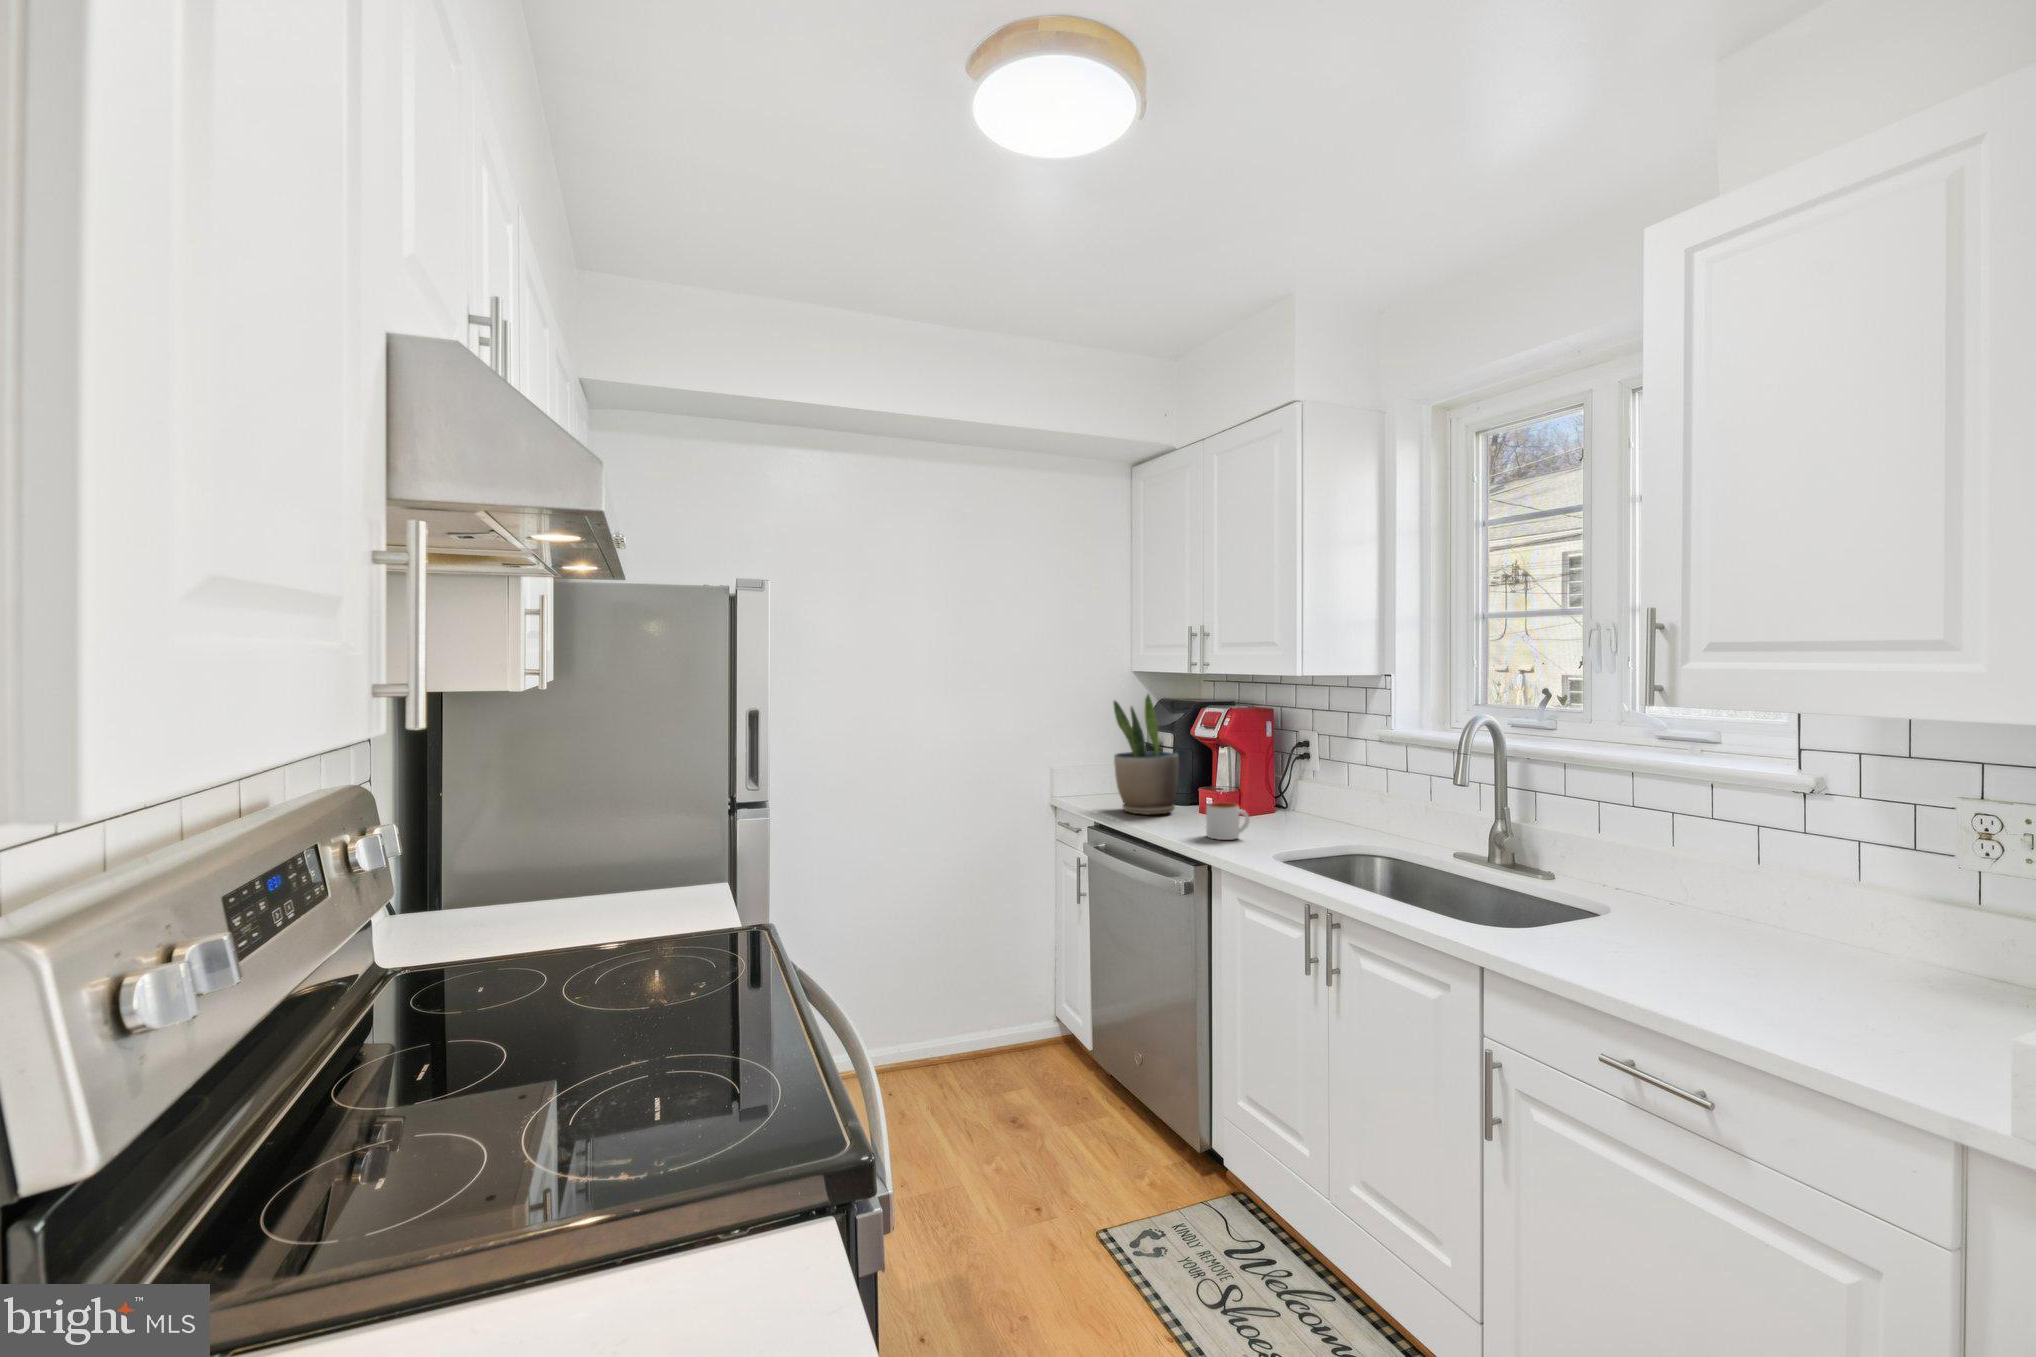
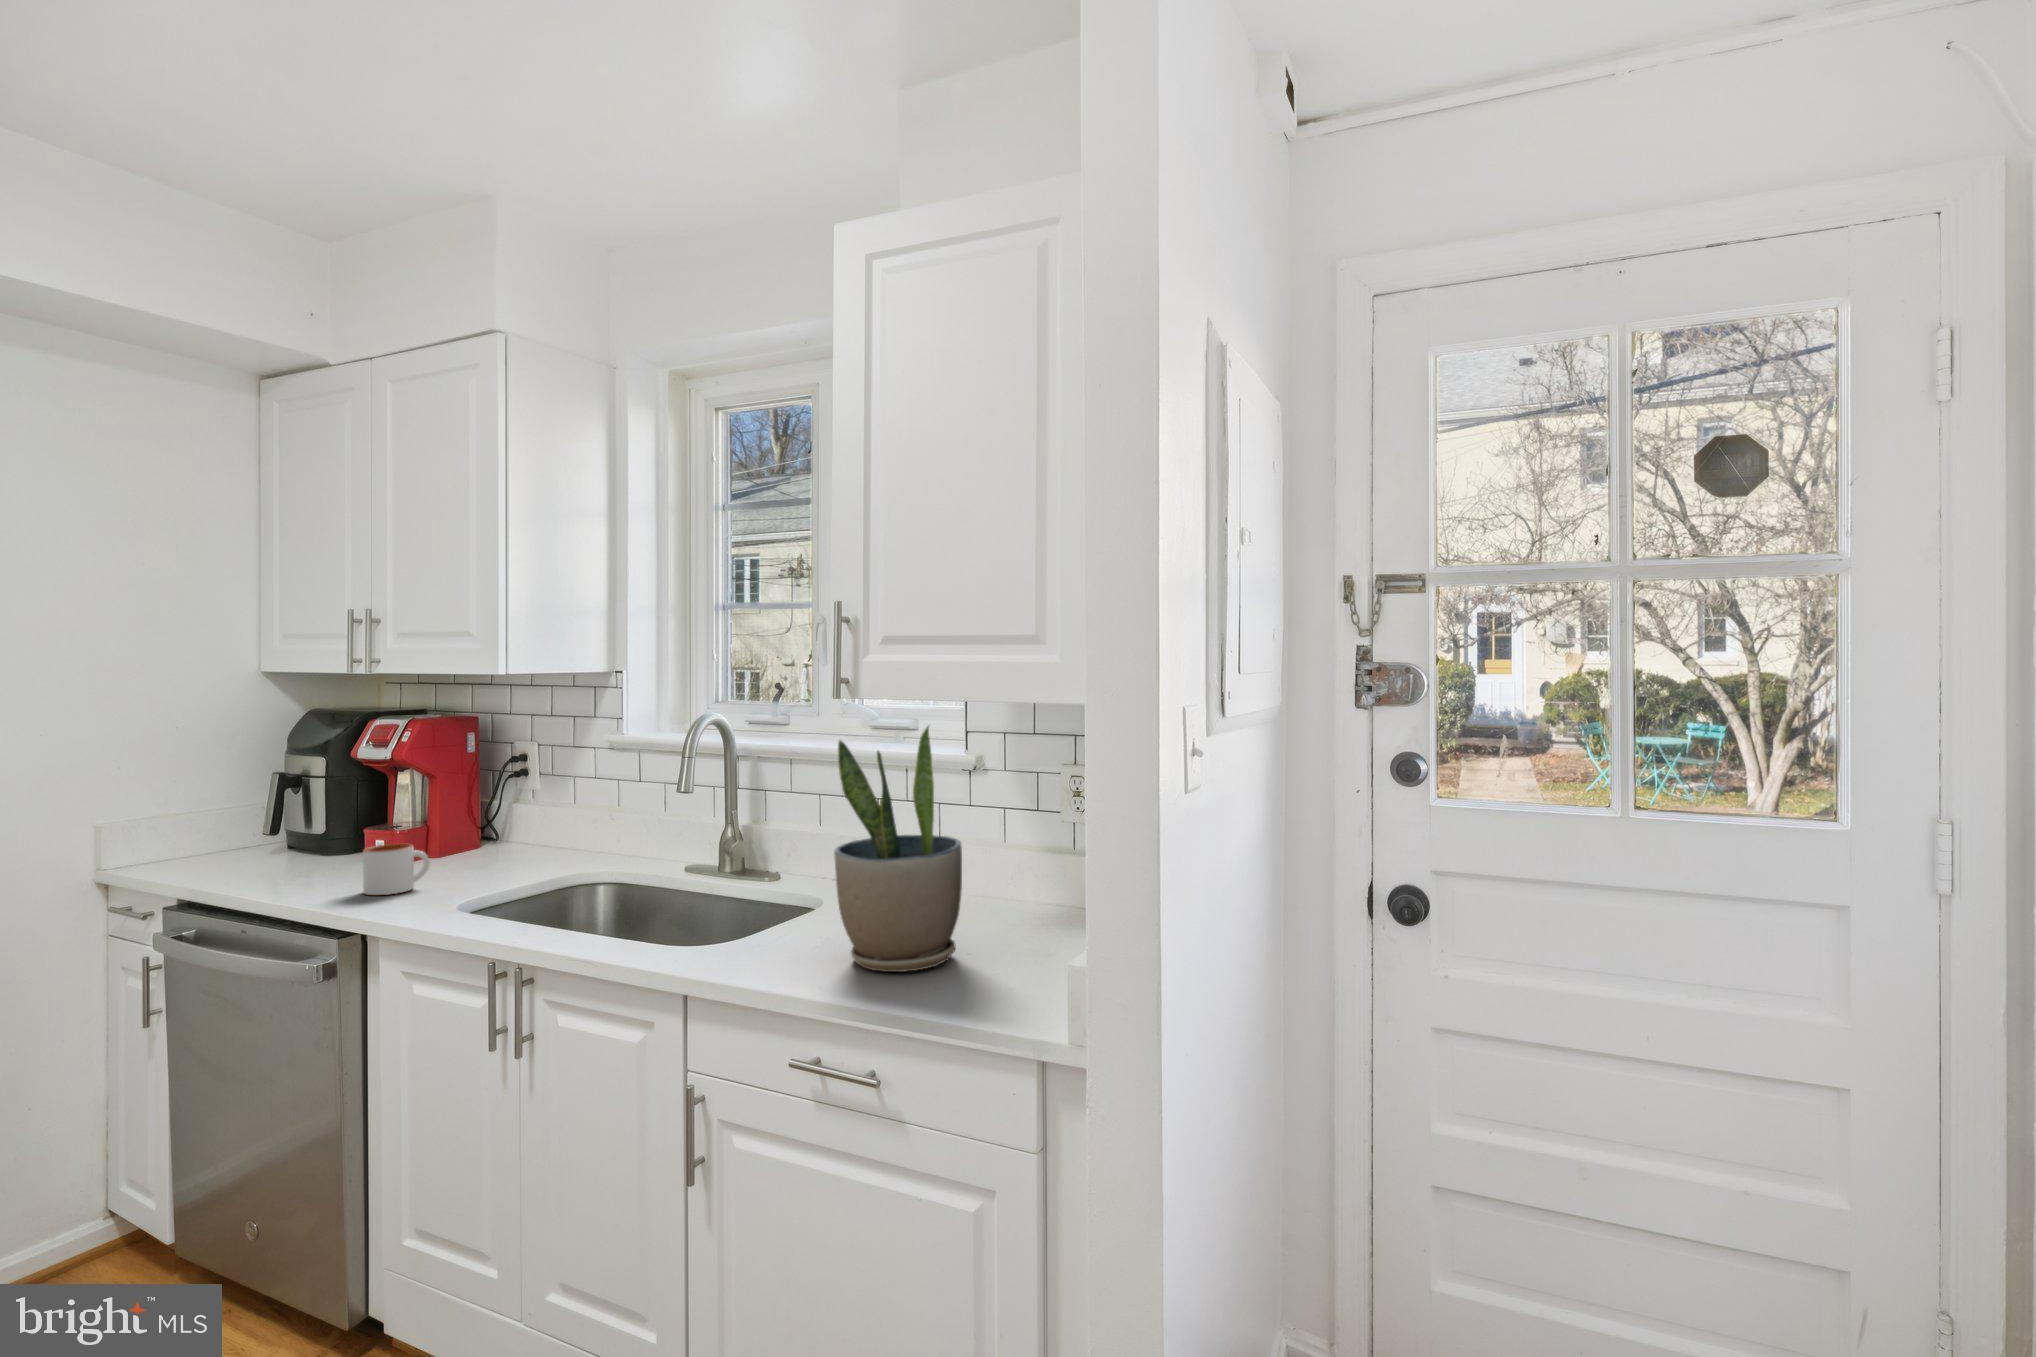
potted plant: present [1113,694,1179,815] -> present [834,726,962,972]

